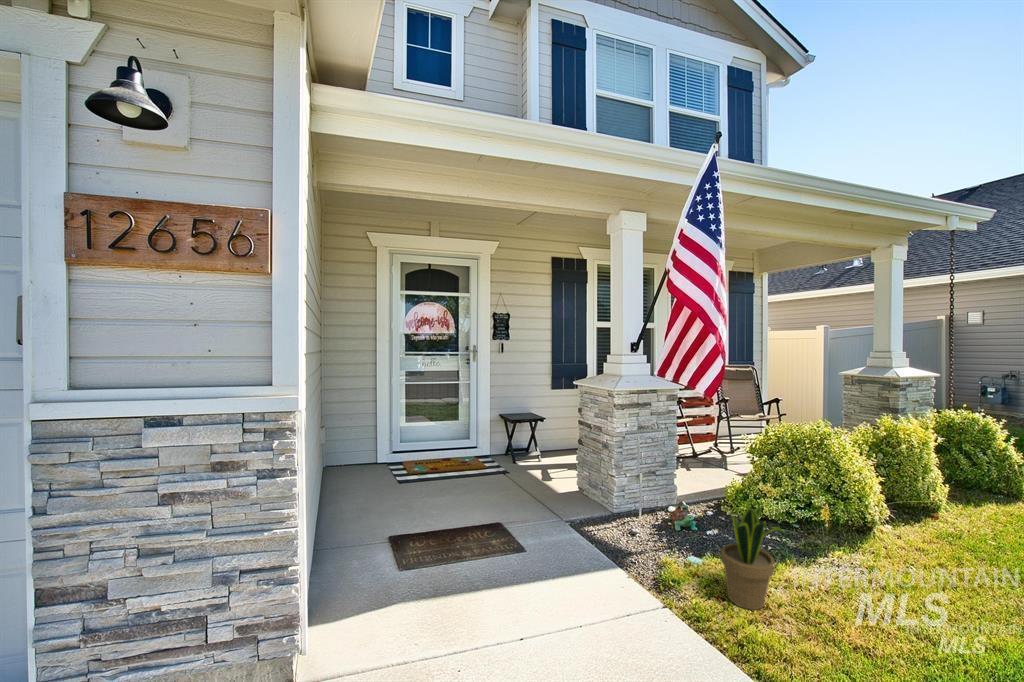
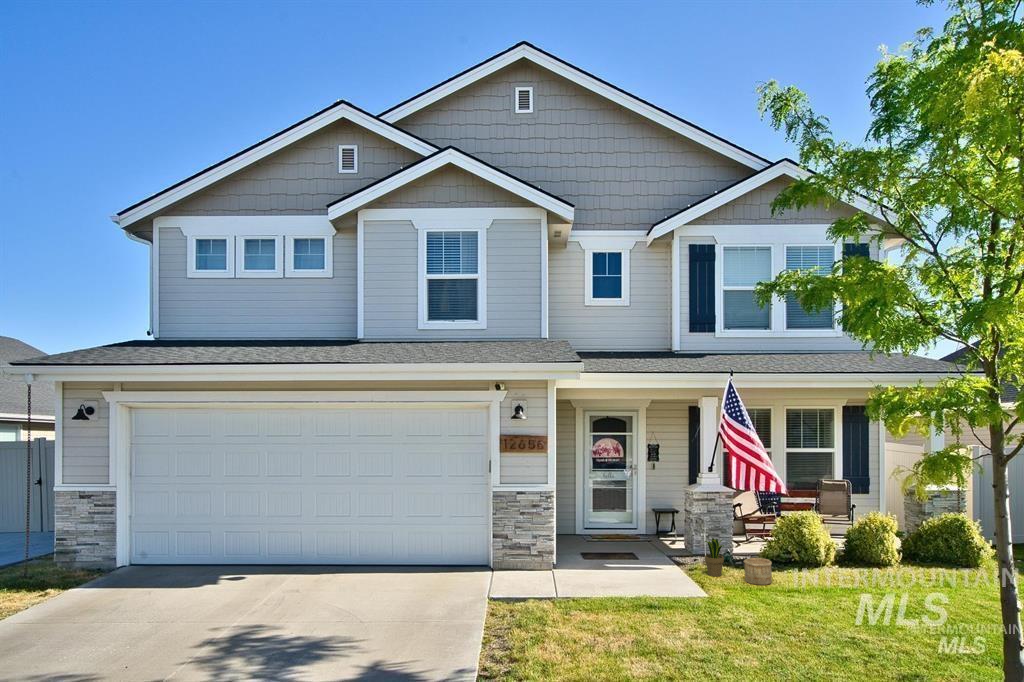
wooden bucket: none [842,553,935,647] -> present [744,558,772,585]

